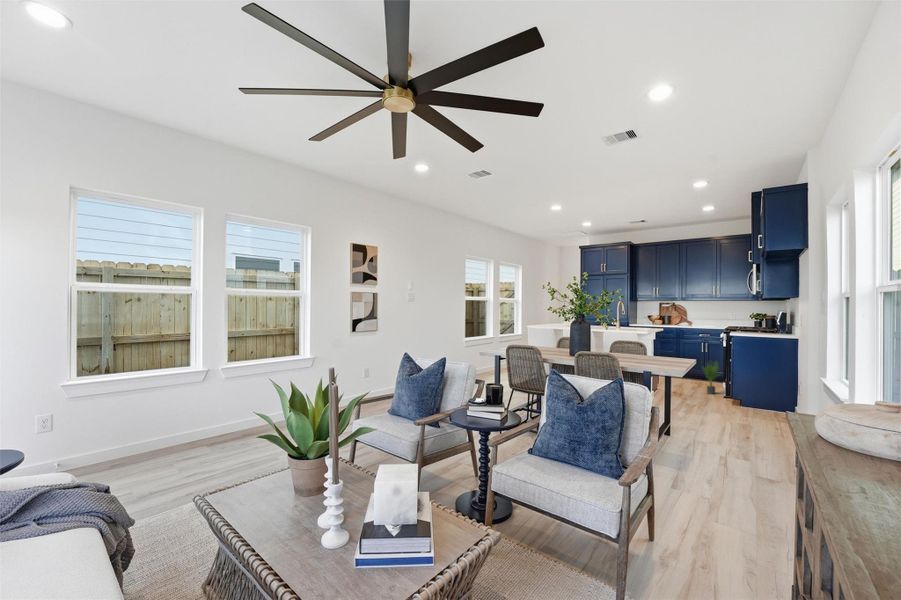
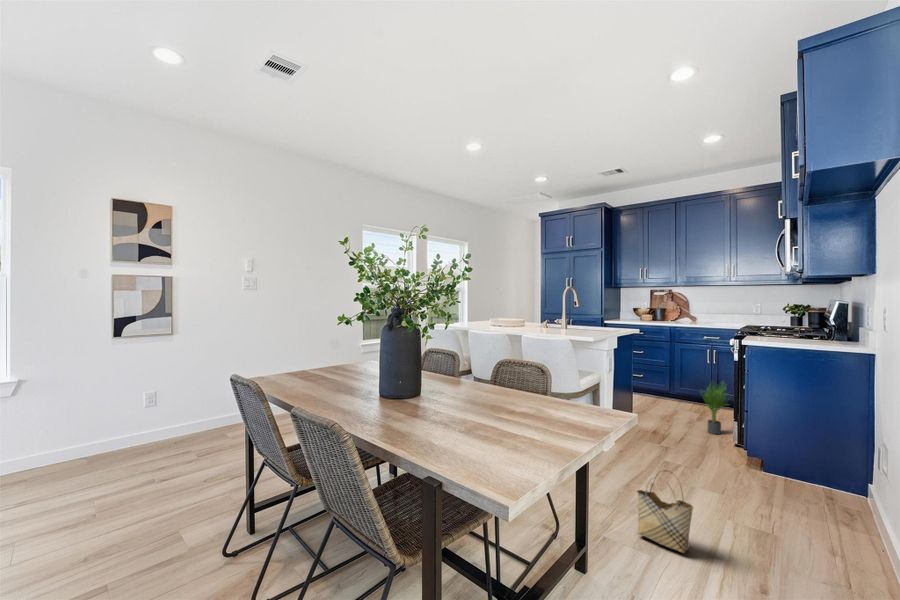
woven basket: none [684,395,714,431] -> present [637,470,693,553]

